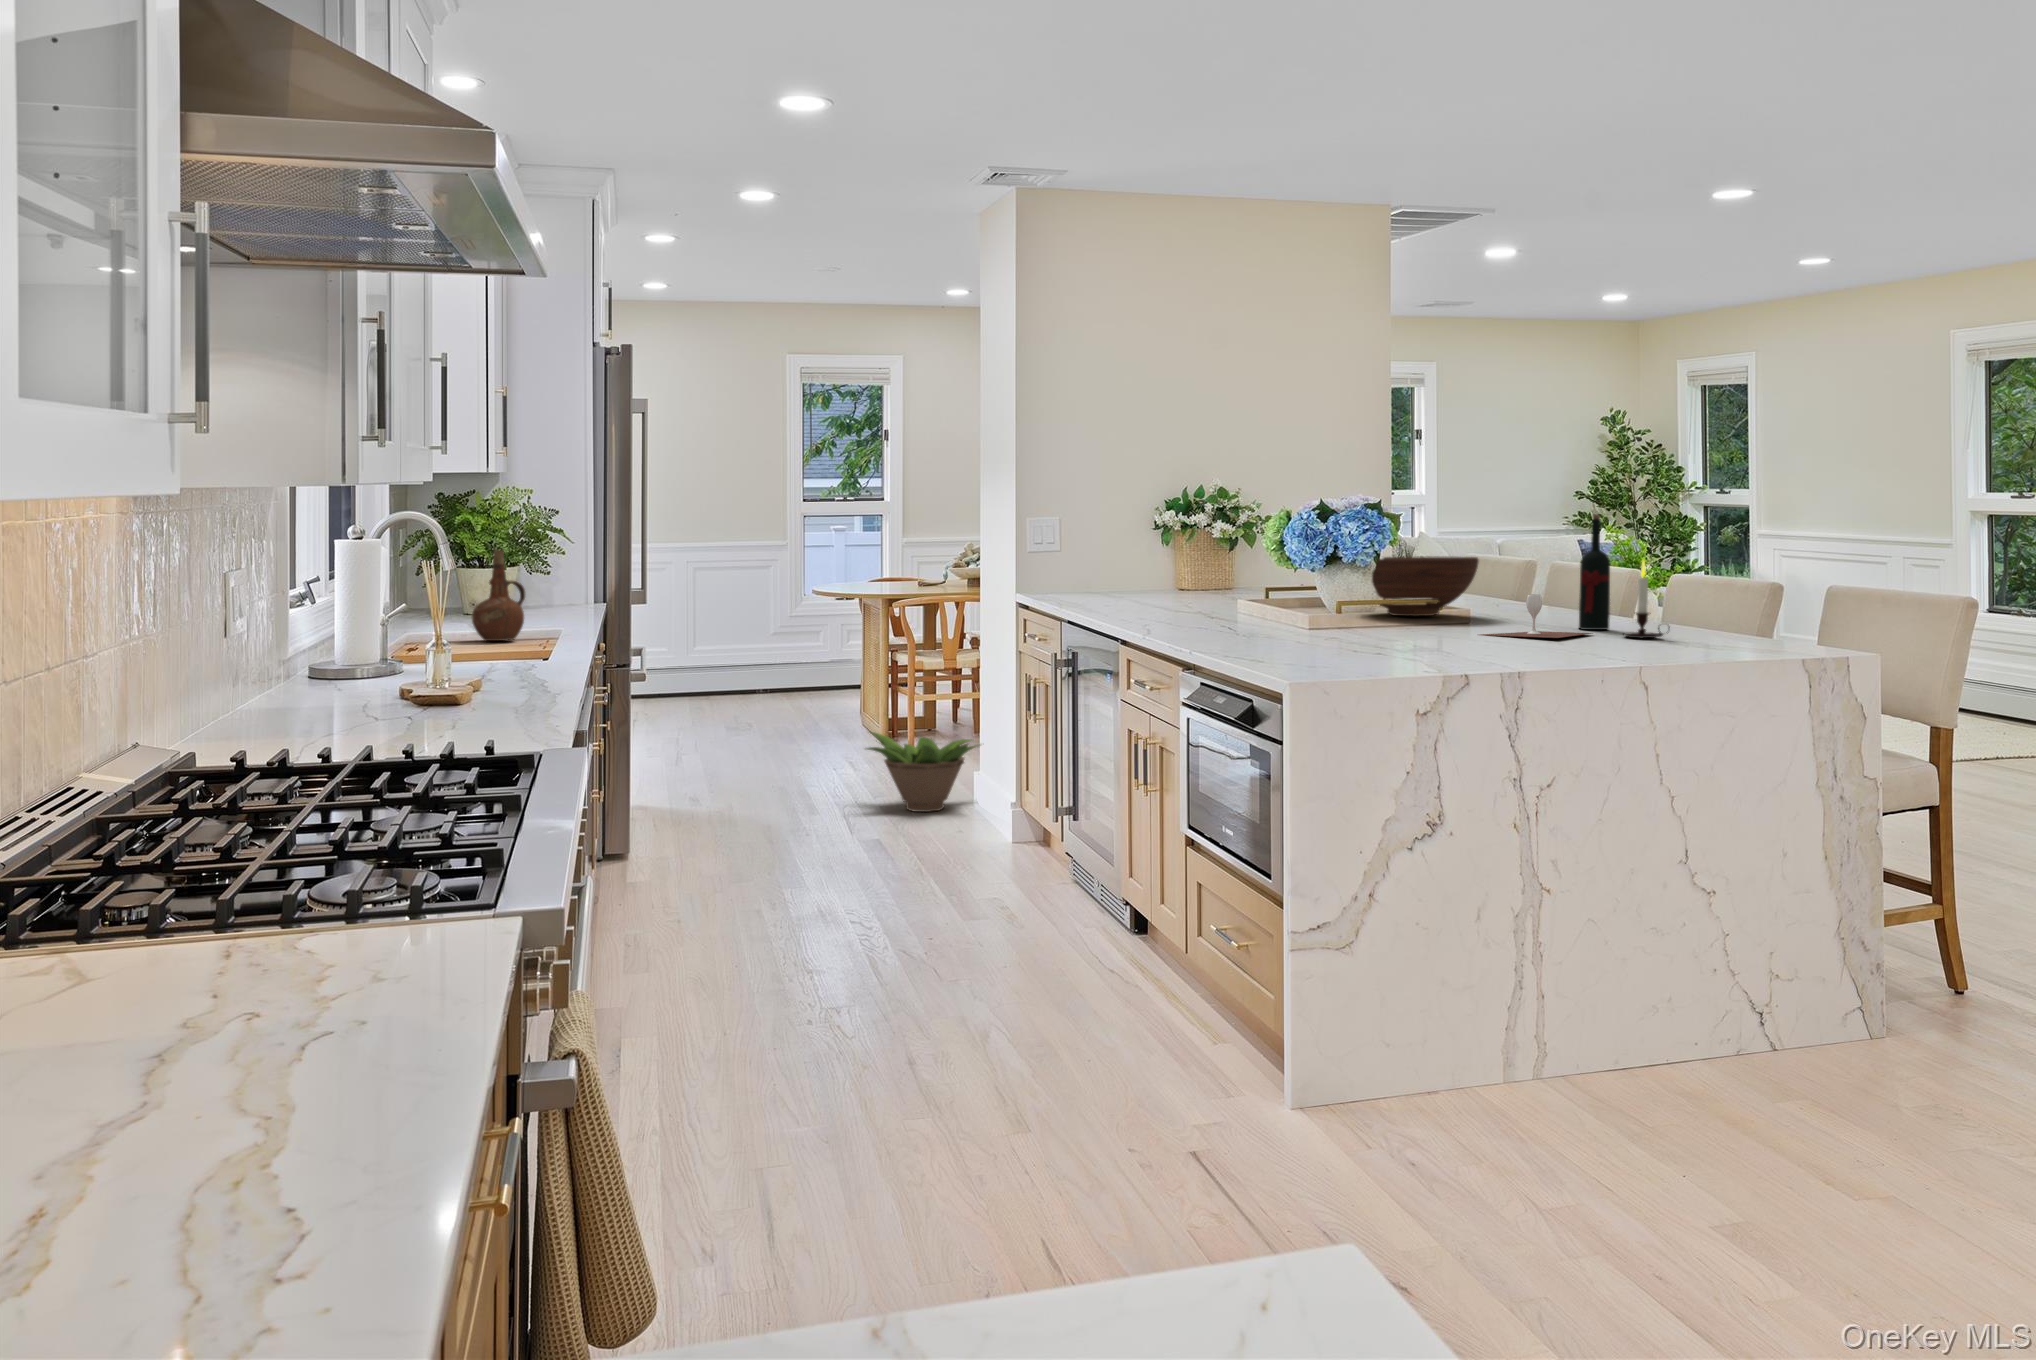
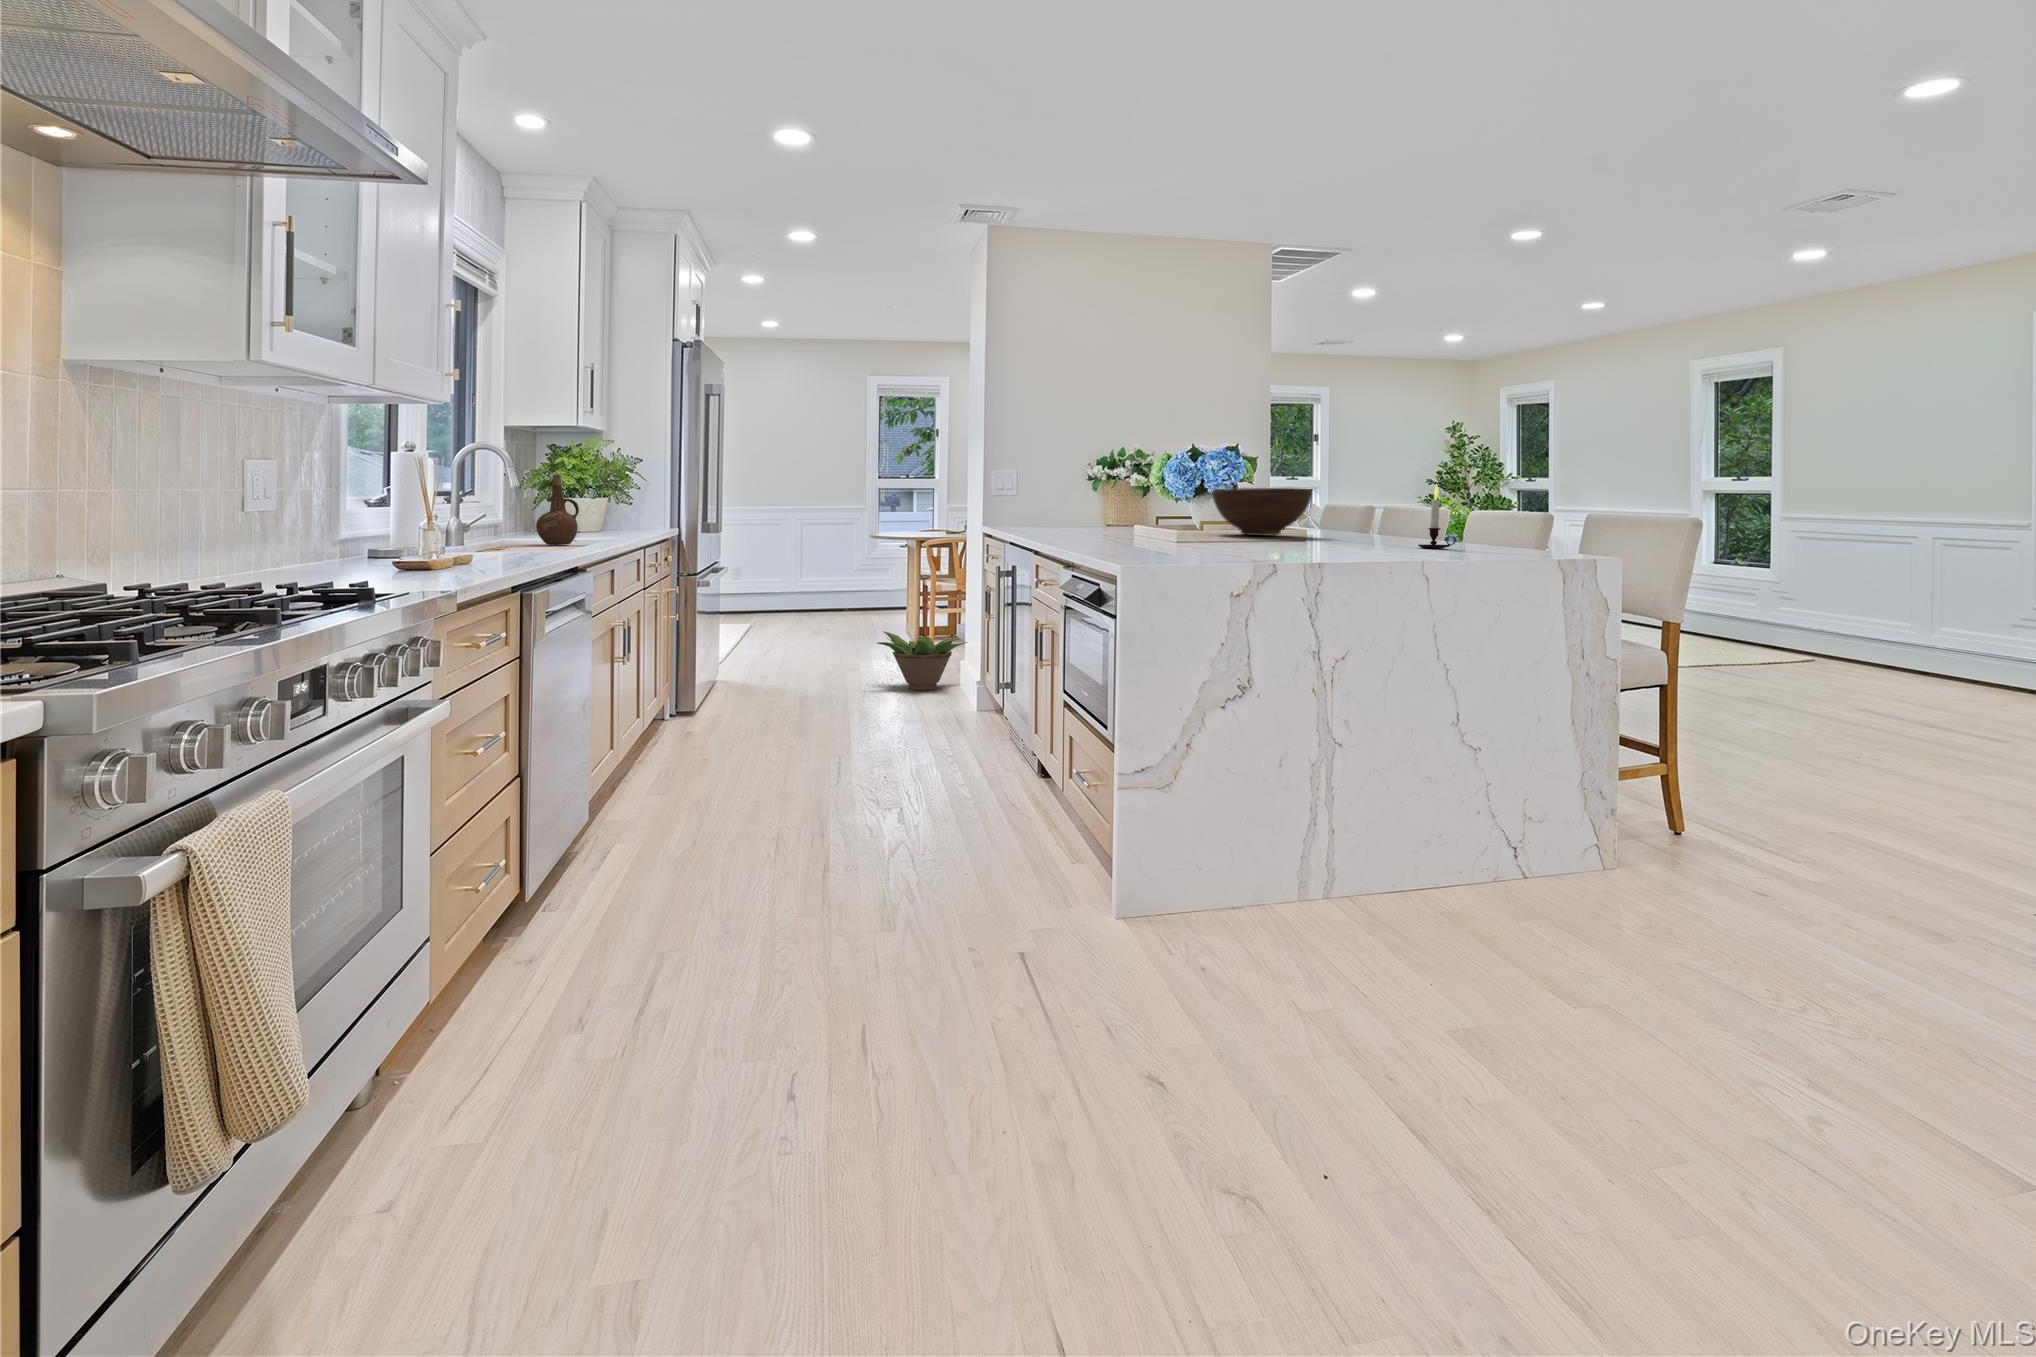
wine bottle: present [1579,514,1610,630] -> none [1386,452,1413,544]
wine glass: present [1480,594,1593,638] -> none [1299,513,1396,546]

